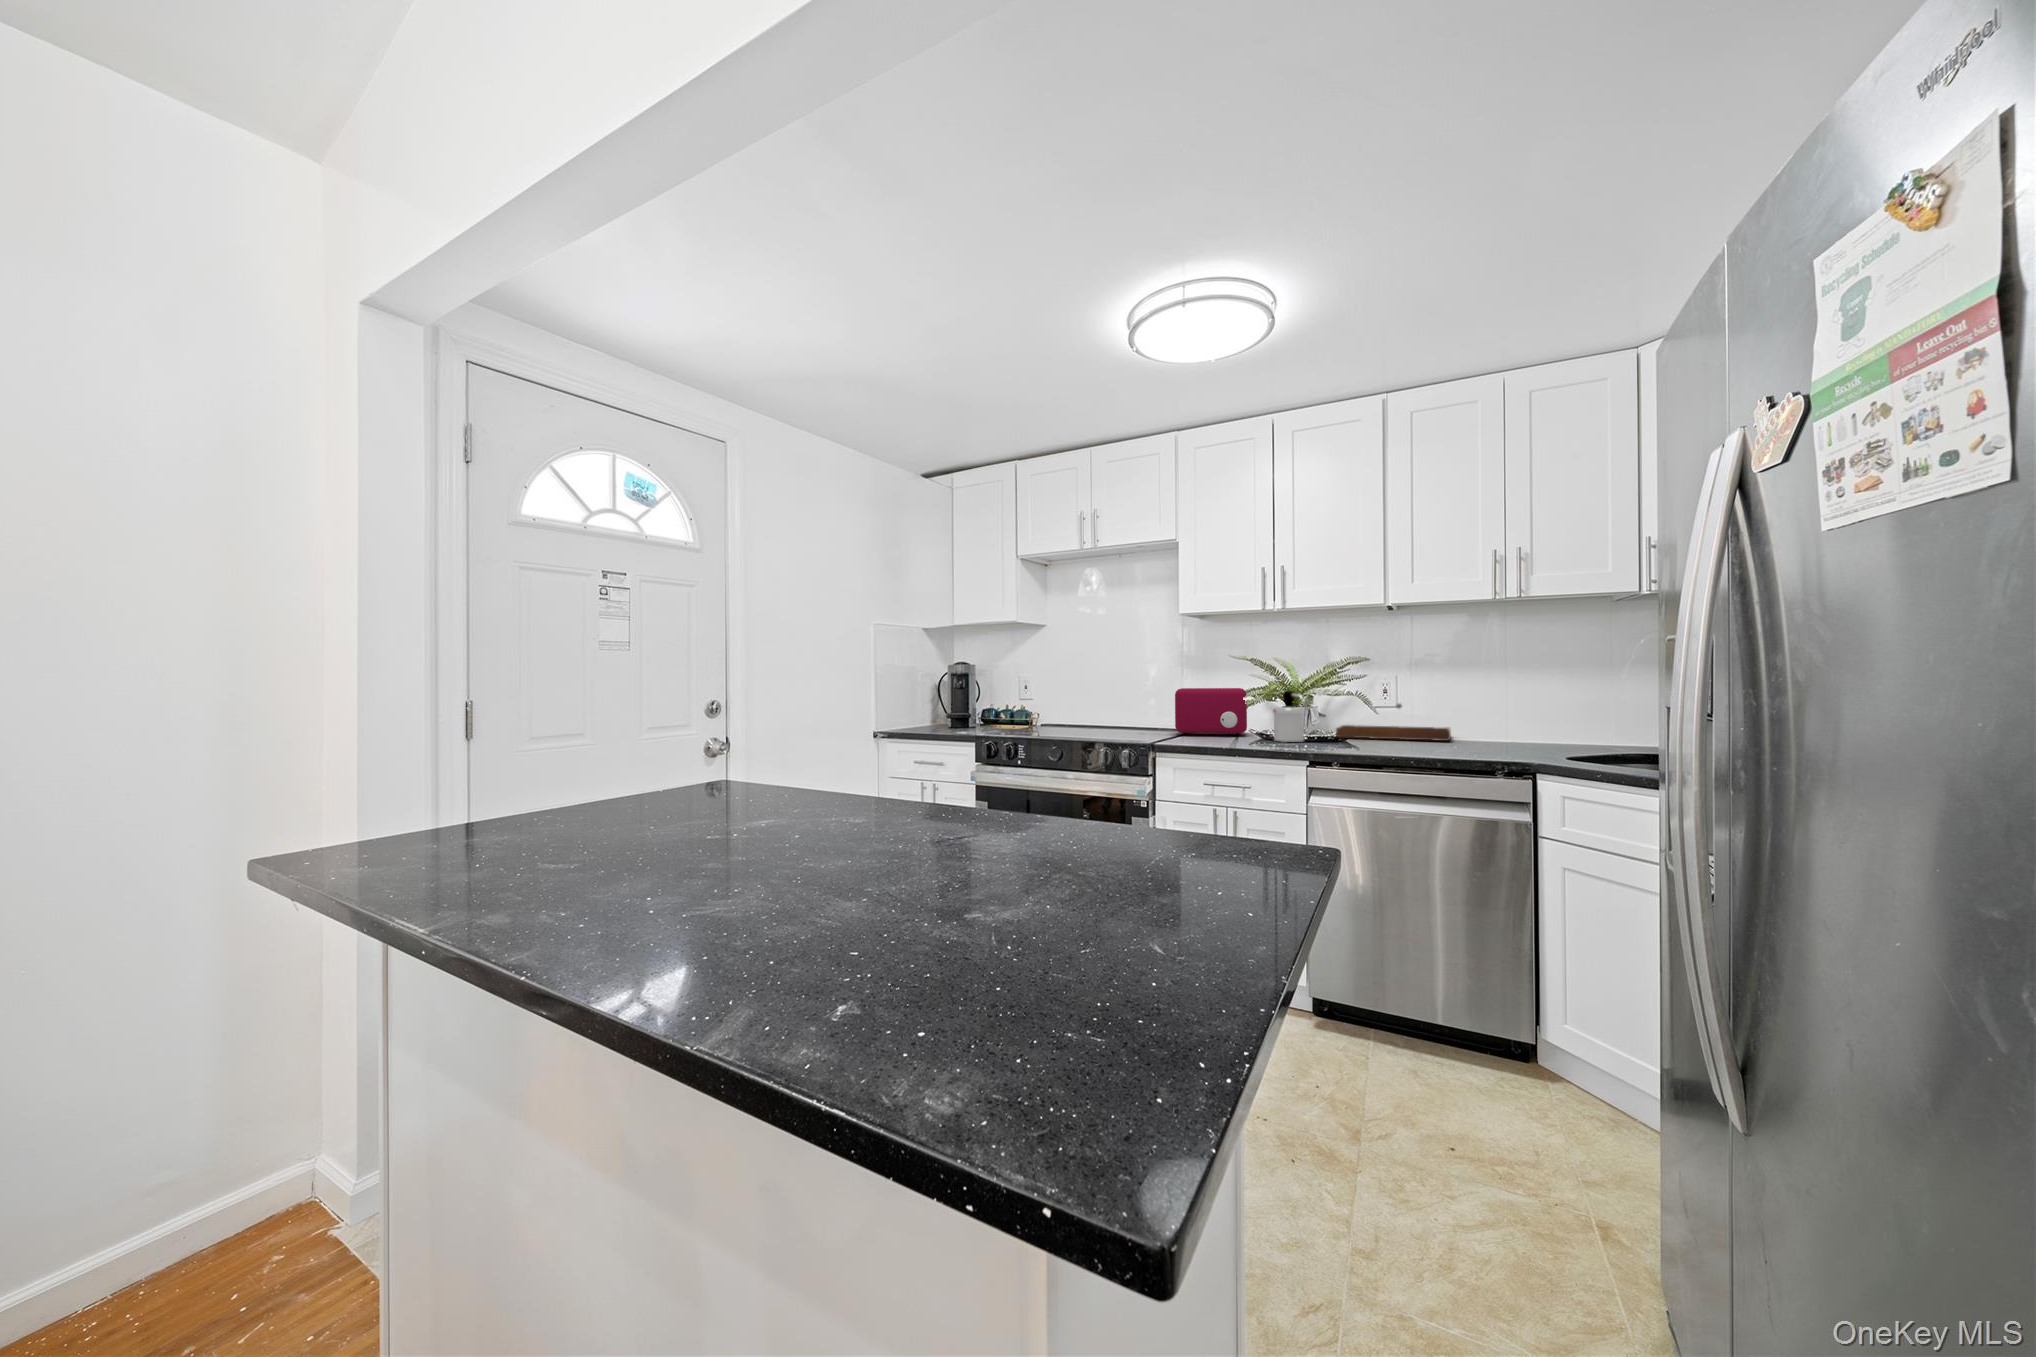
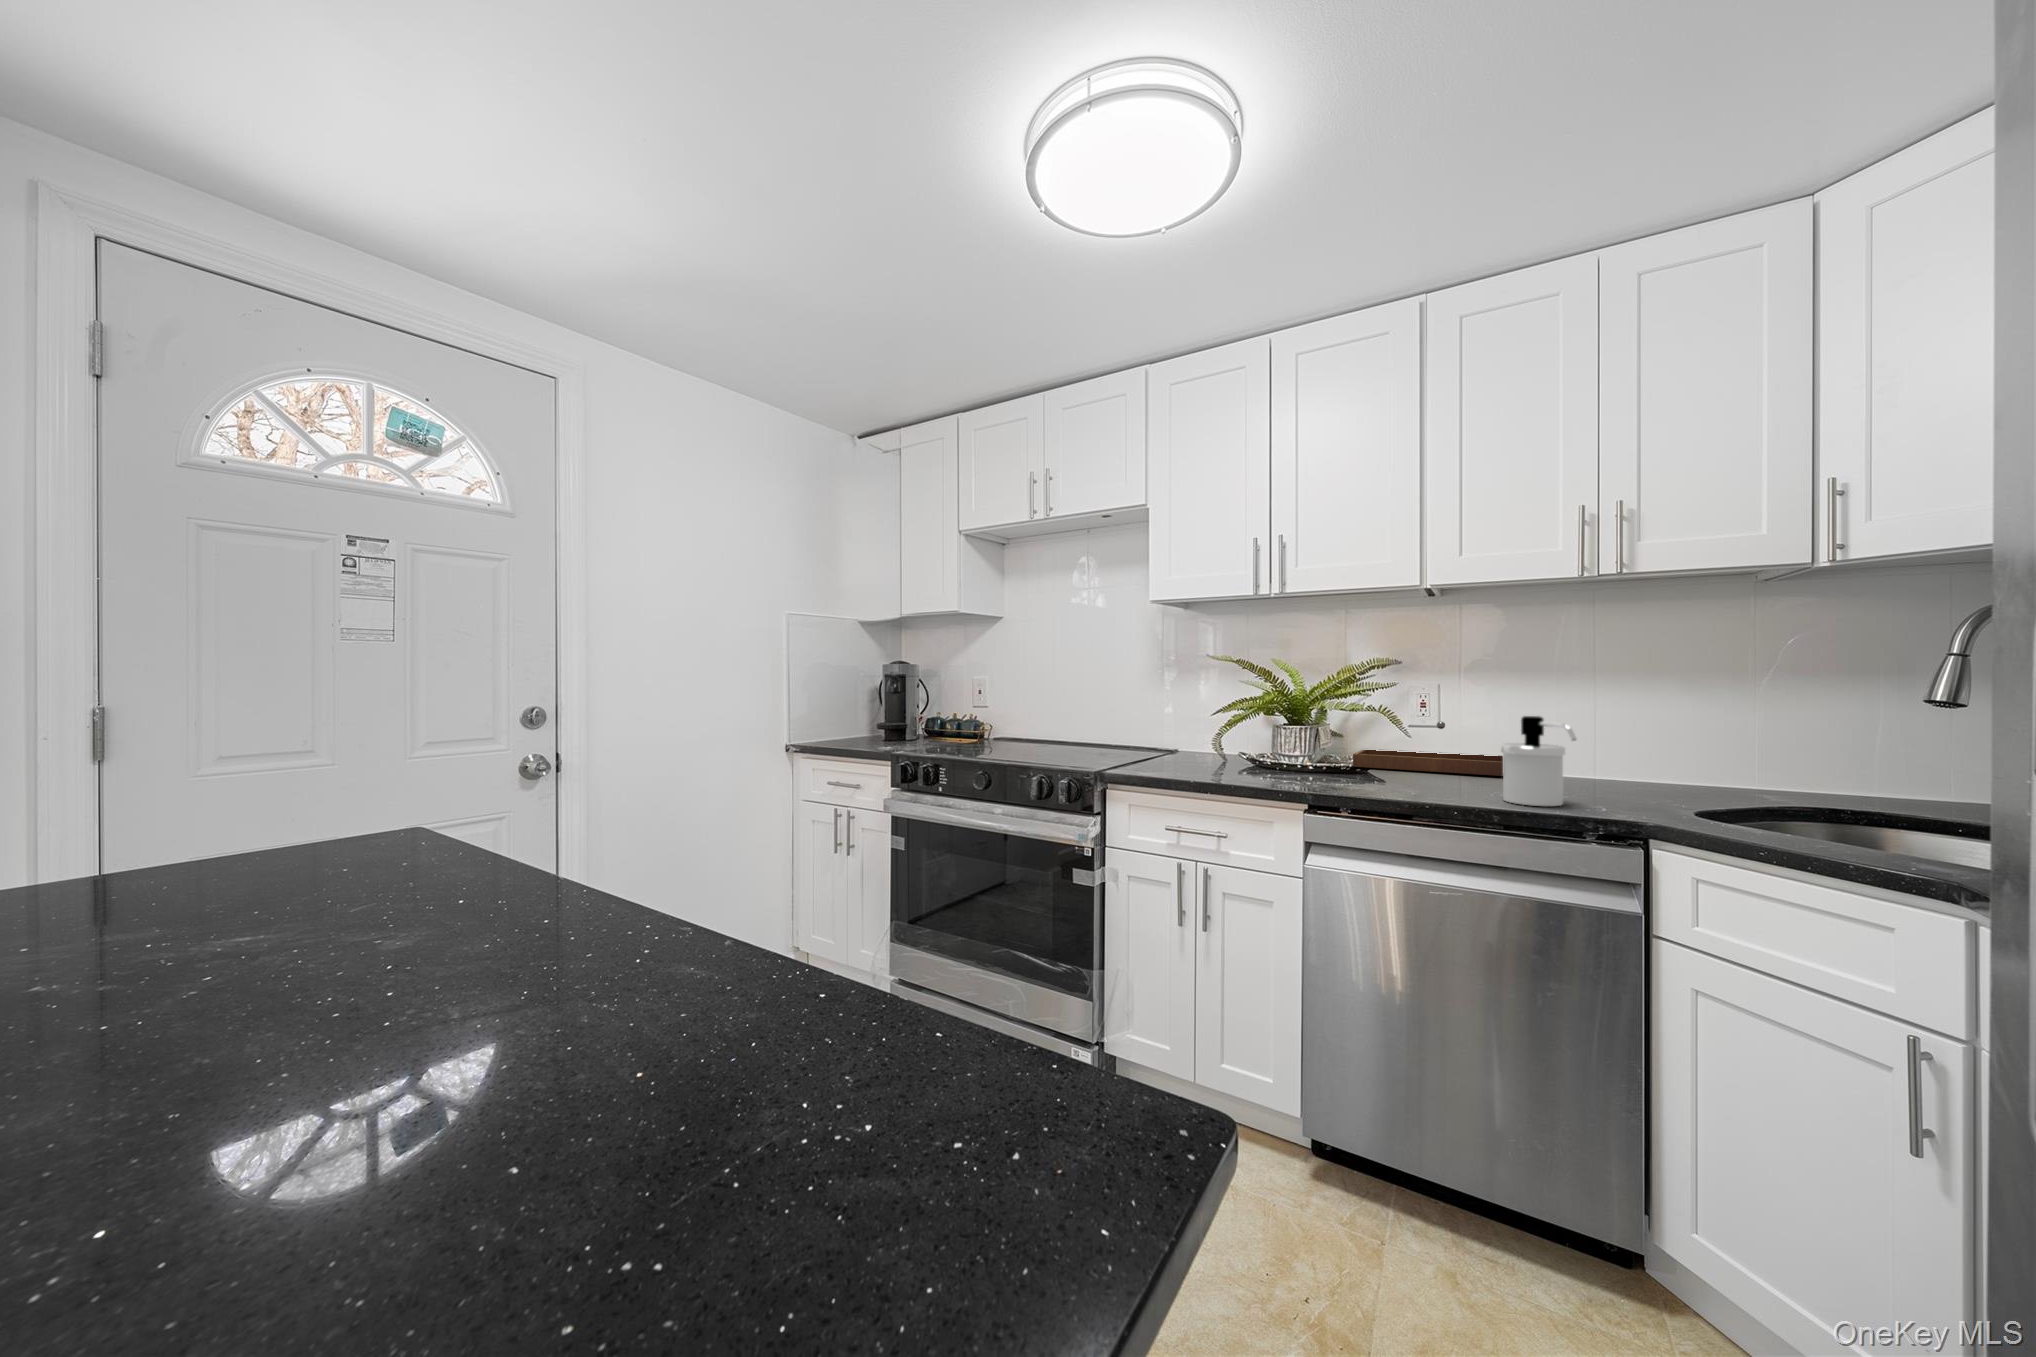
toaster: present [1175,688,1247,736] -> none [1143,697,1237,760]
soap dispenser: present [1273,691,1305,742] -> present [1501,716,1576,806]

